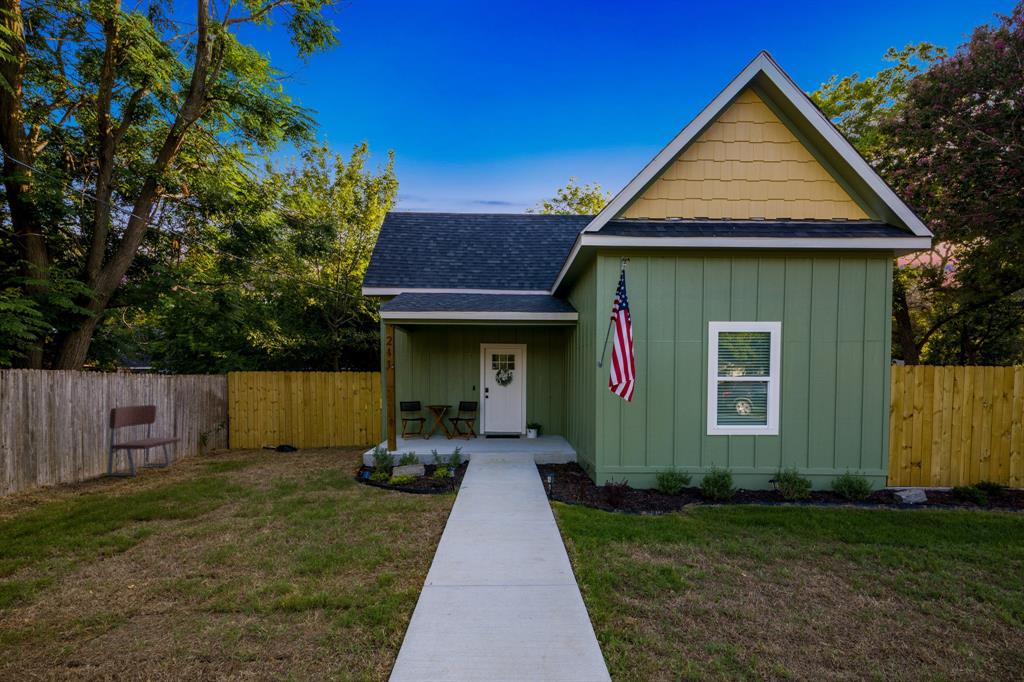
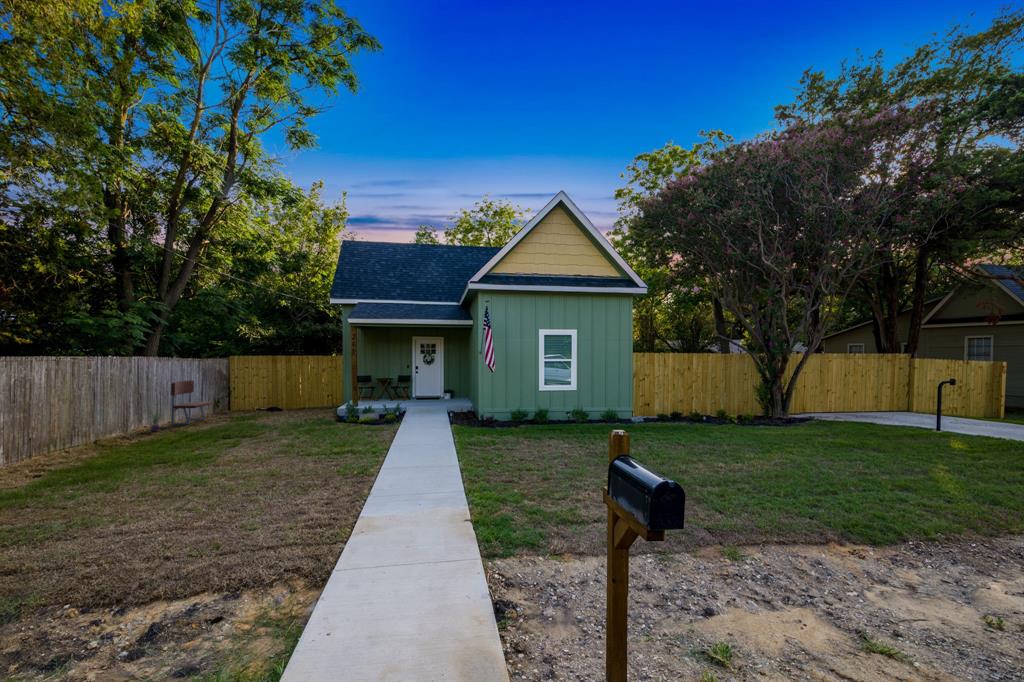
decorative plant: none [31,453,86,492] -> present [150,412,160,432]

